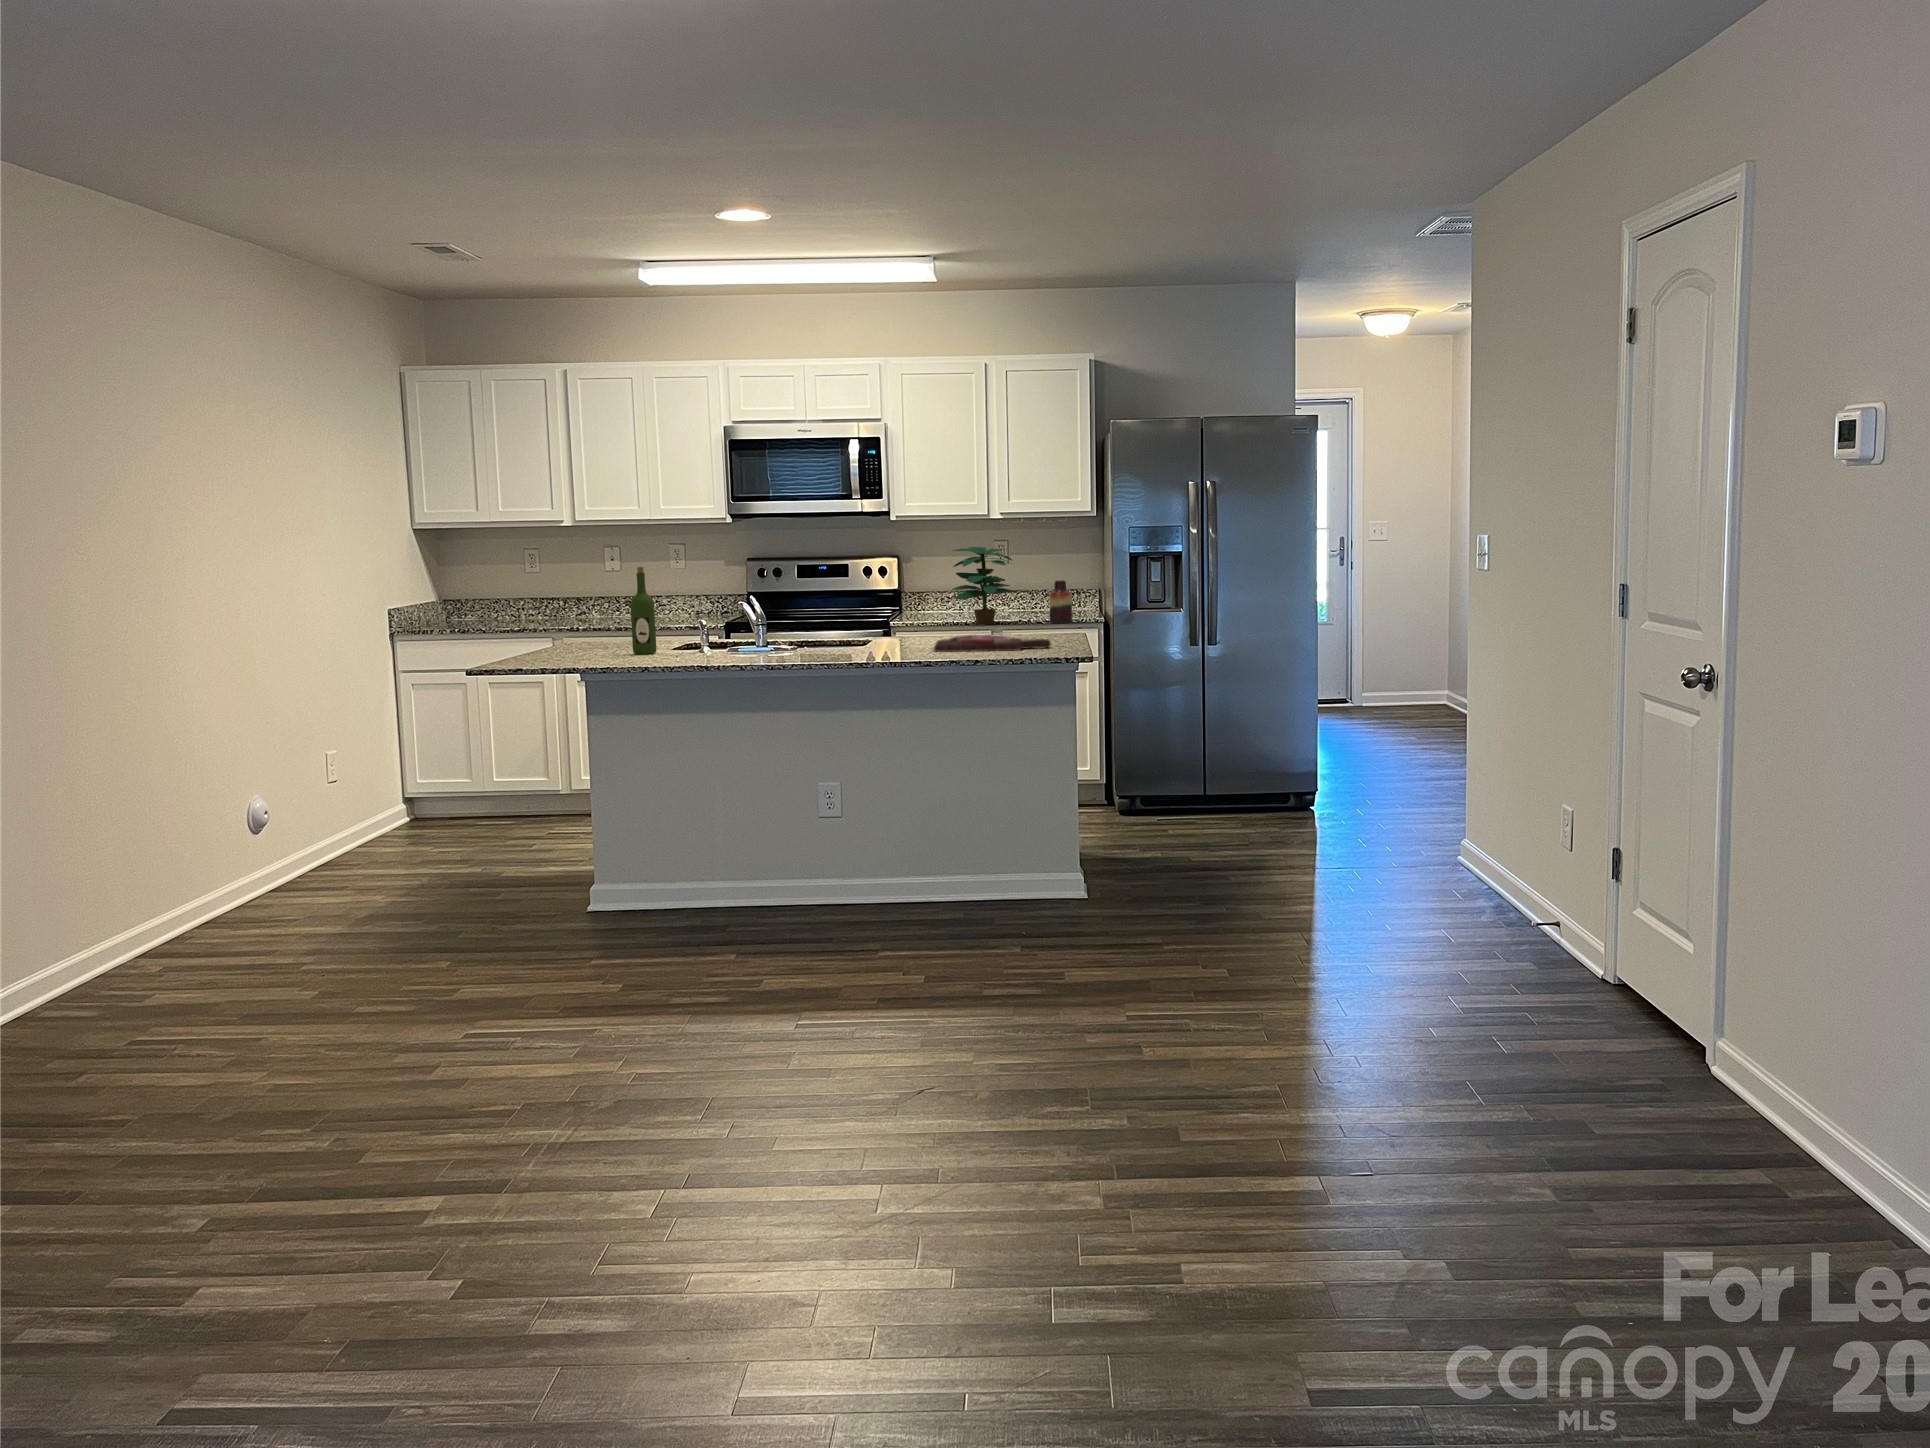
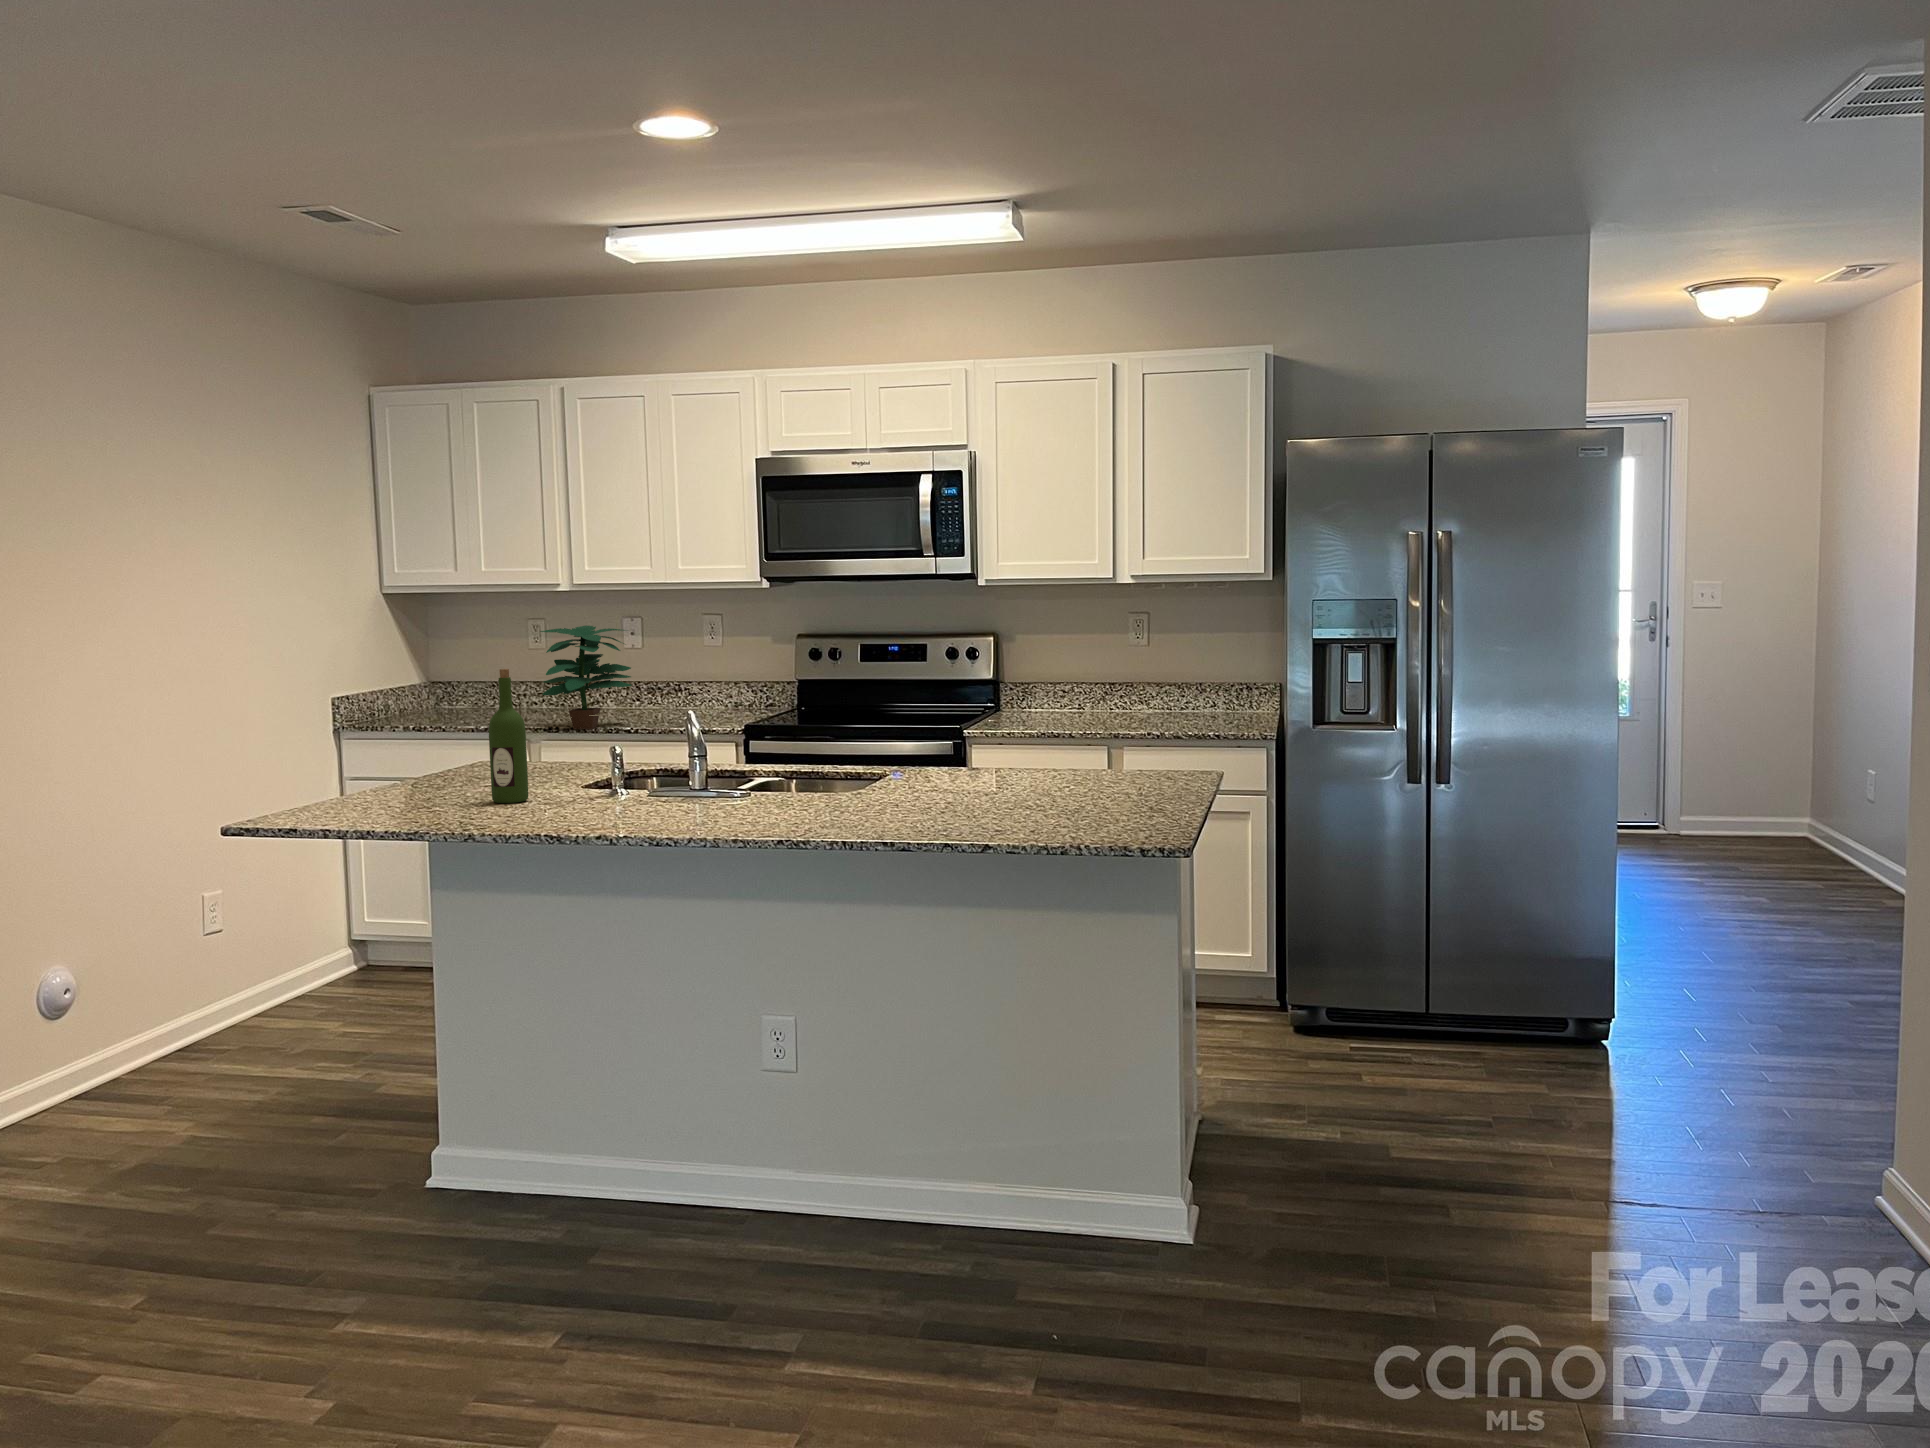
potted plant: present [952,547,1015,625] -> present [540,626,632,729]
vase: present [1049,580,1072,623] -> none [1203,673,1235,736]
cutting board: present [934,634,1051,652] -> none [930,793,1134,829]

